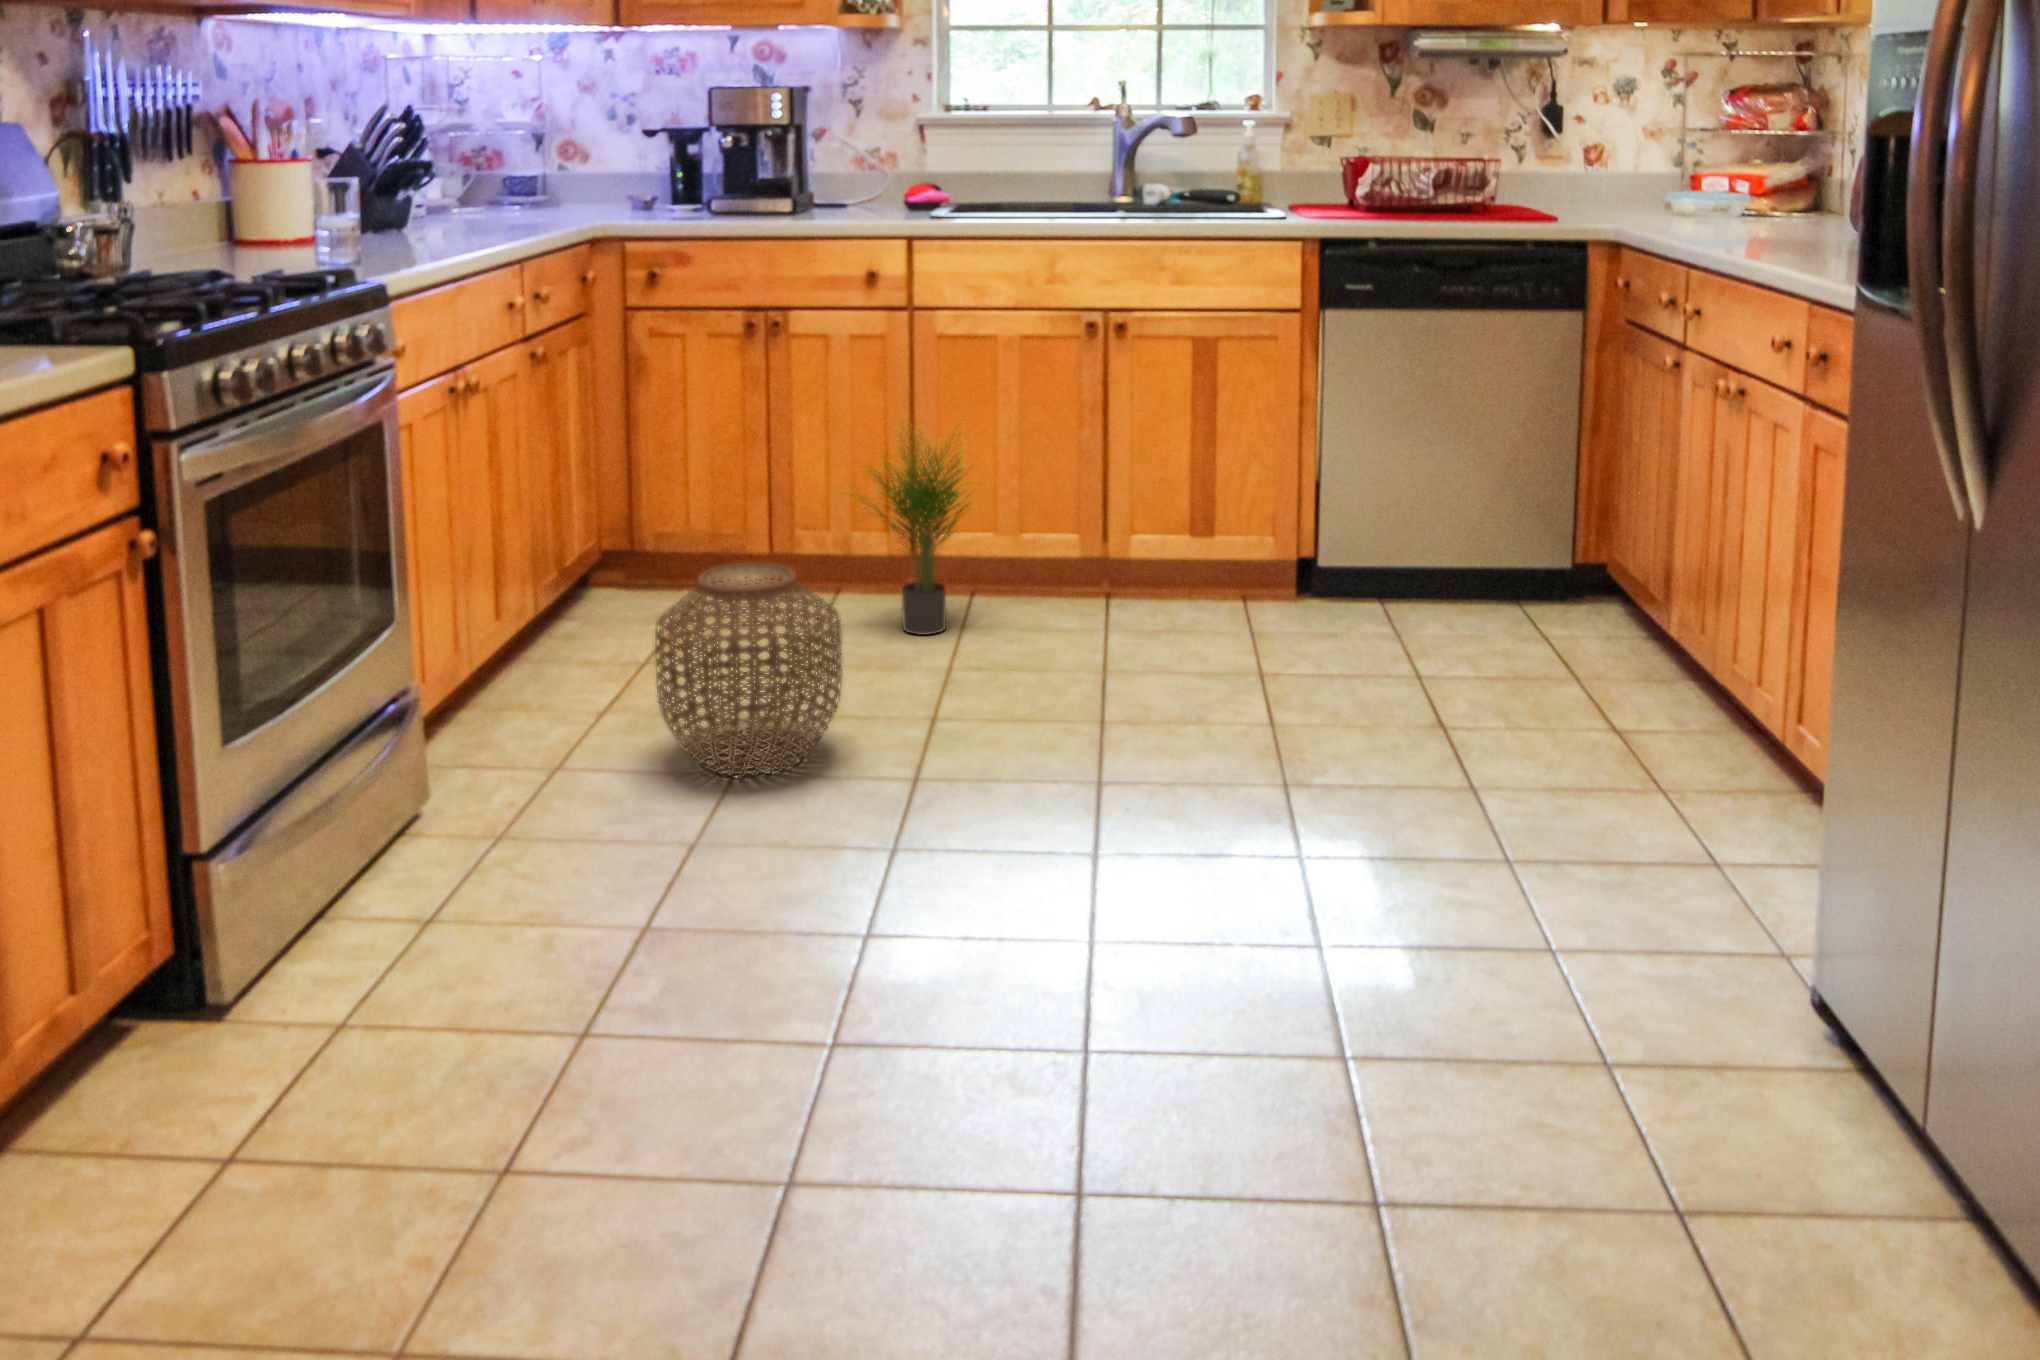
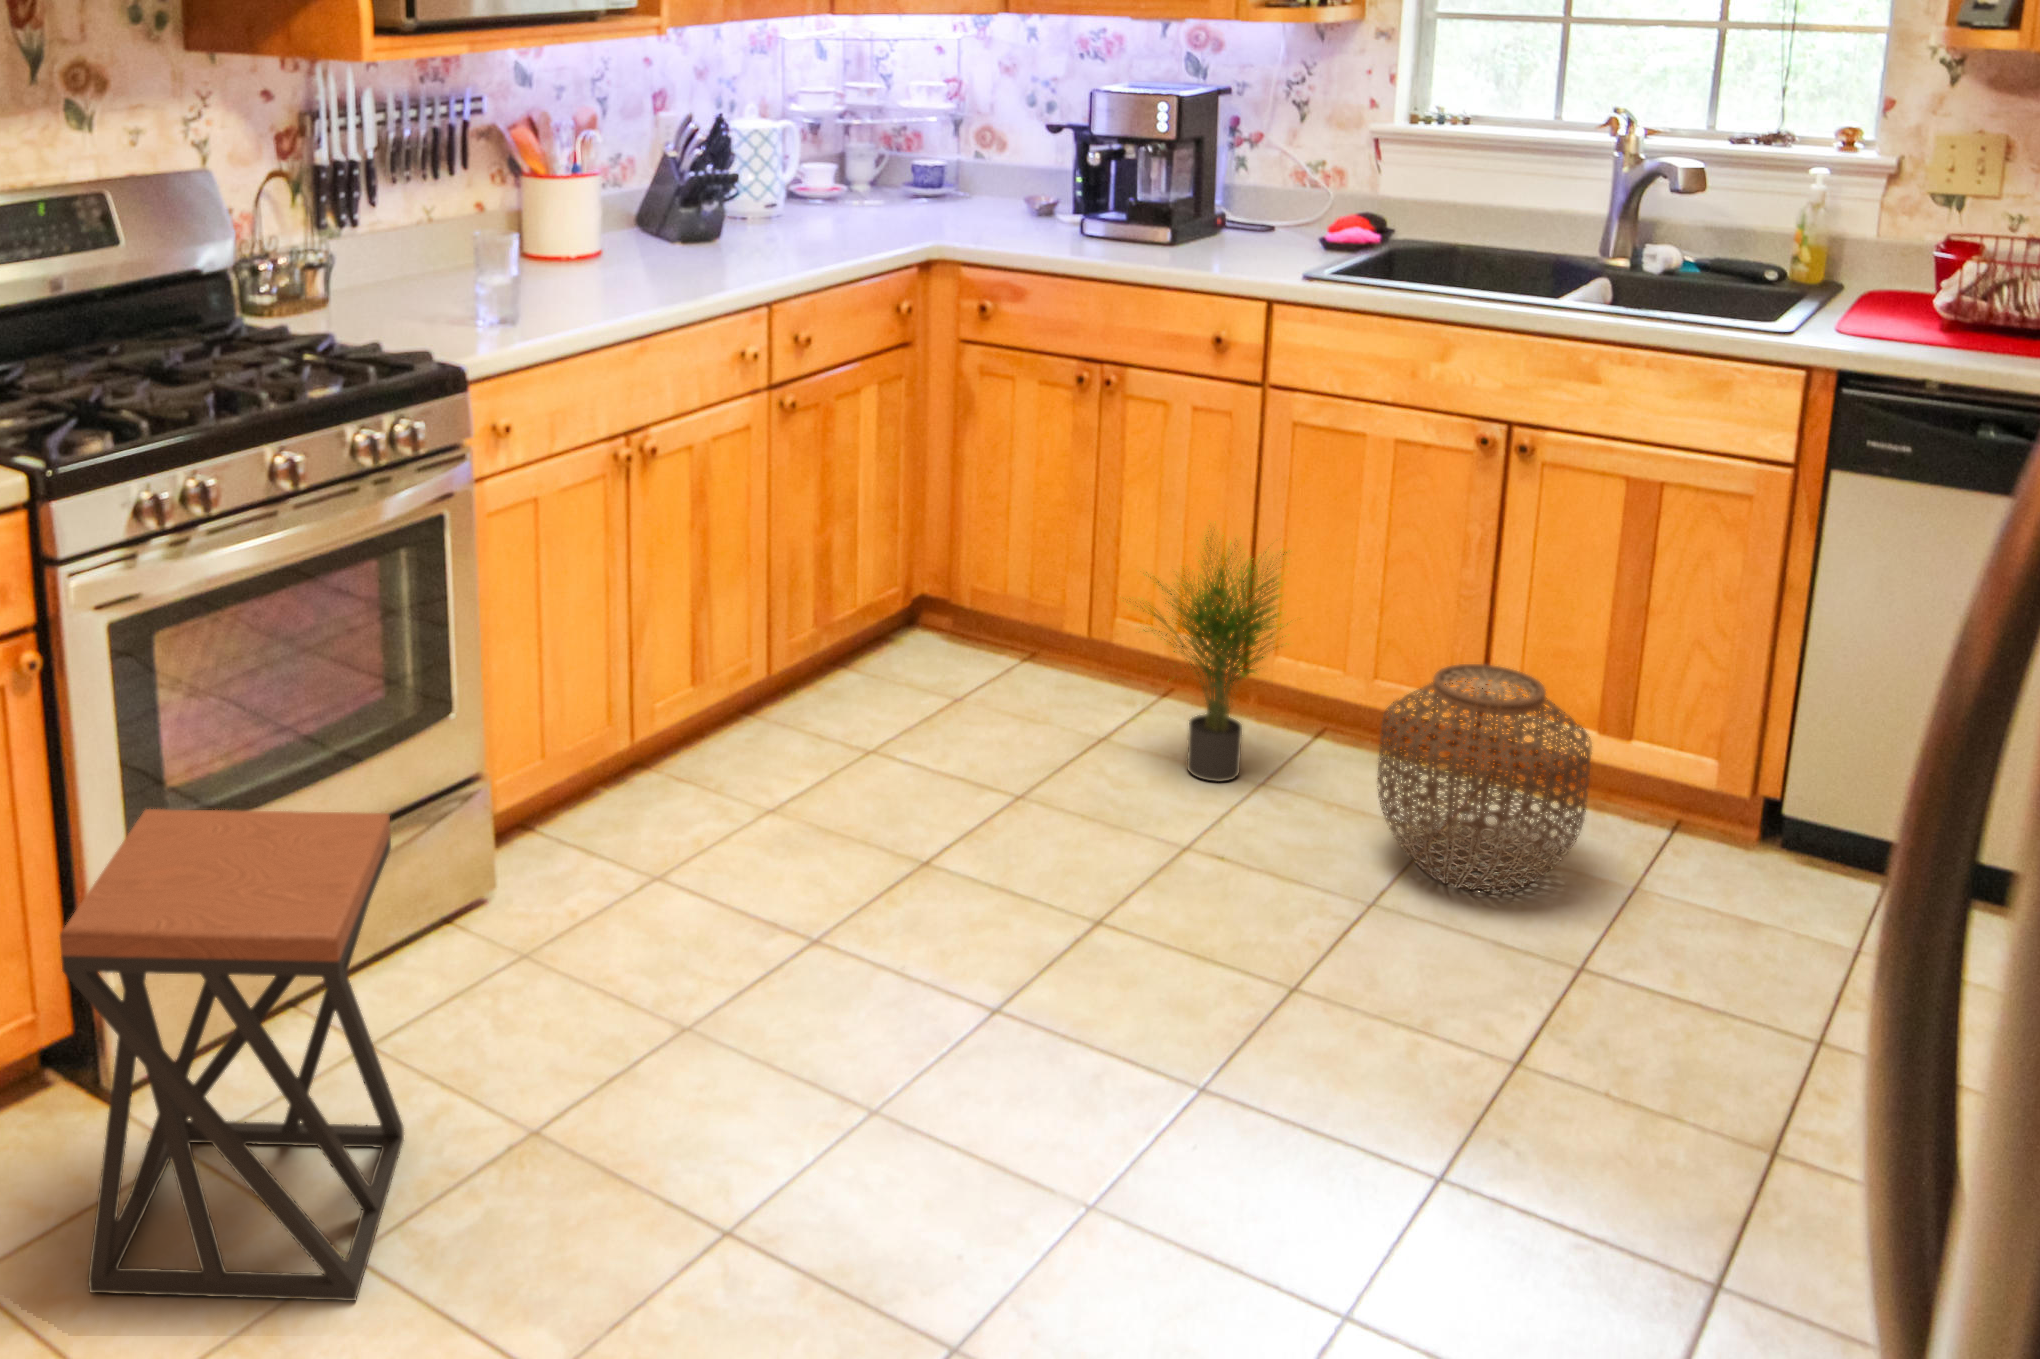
woven basket: present [655,563,842,776] -> present [1377,664,1592,892]
stool: none [135,676,533,1290] -> present [60,809,404,1301]

